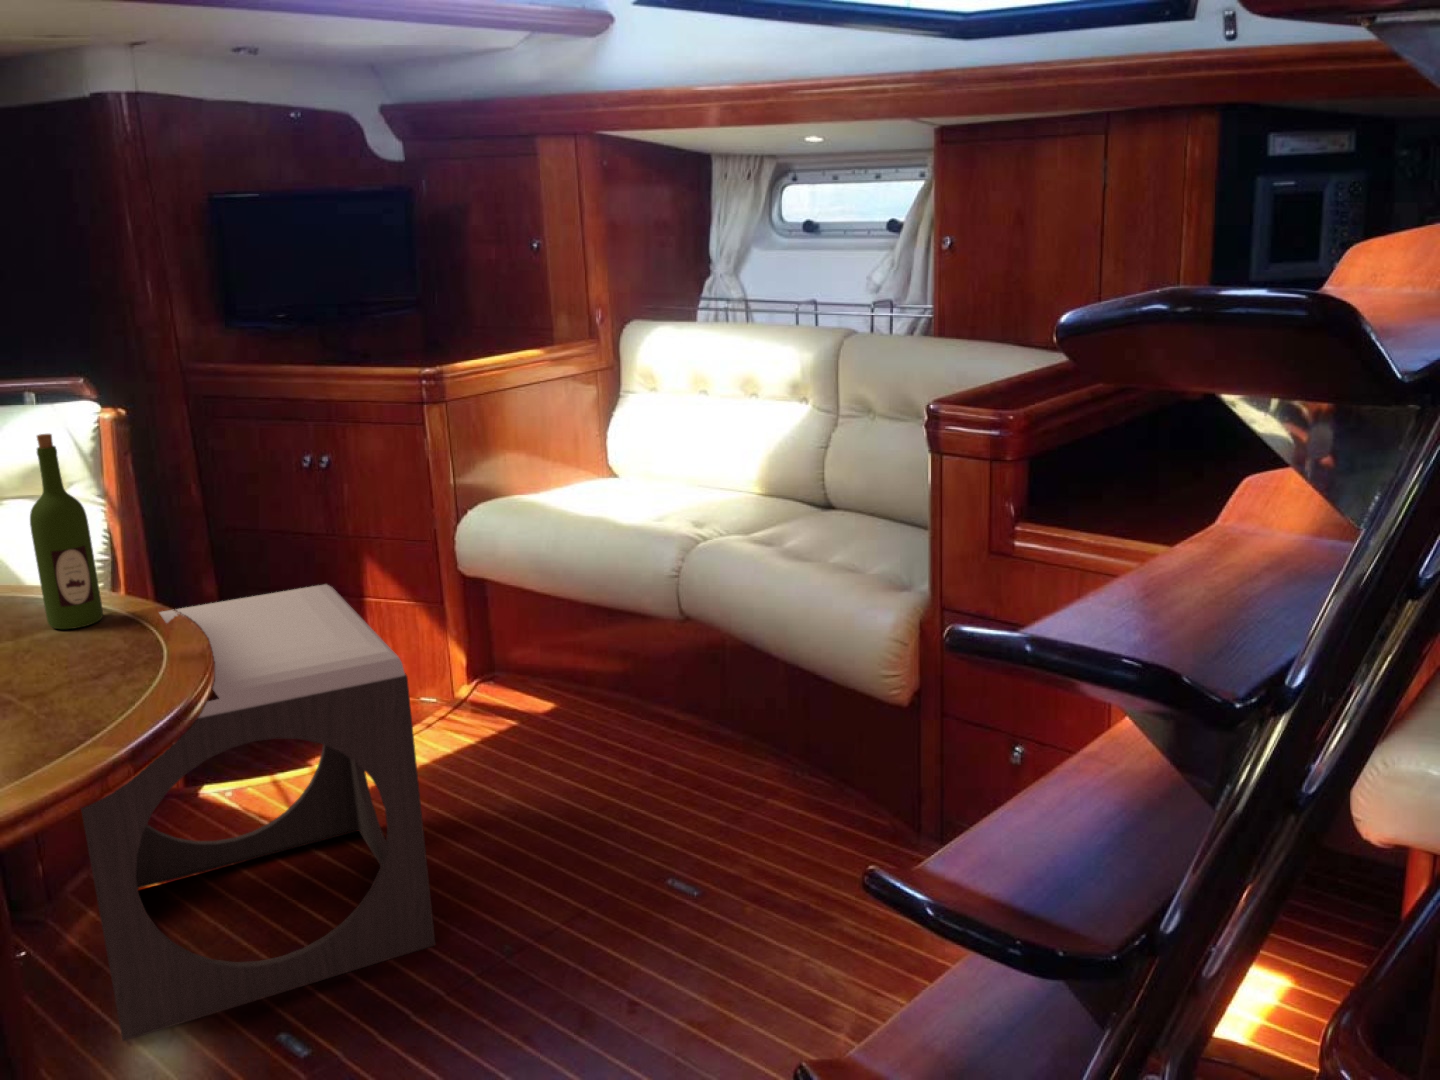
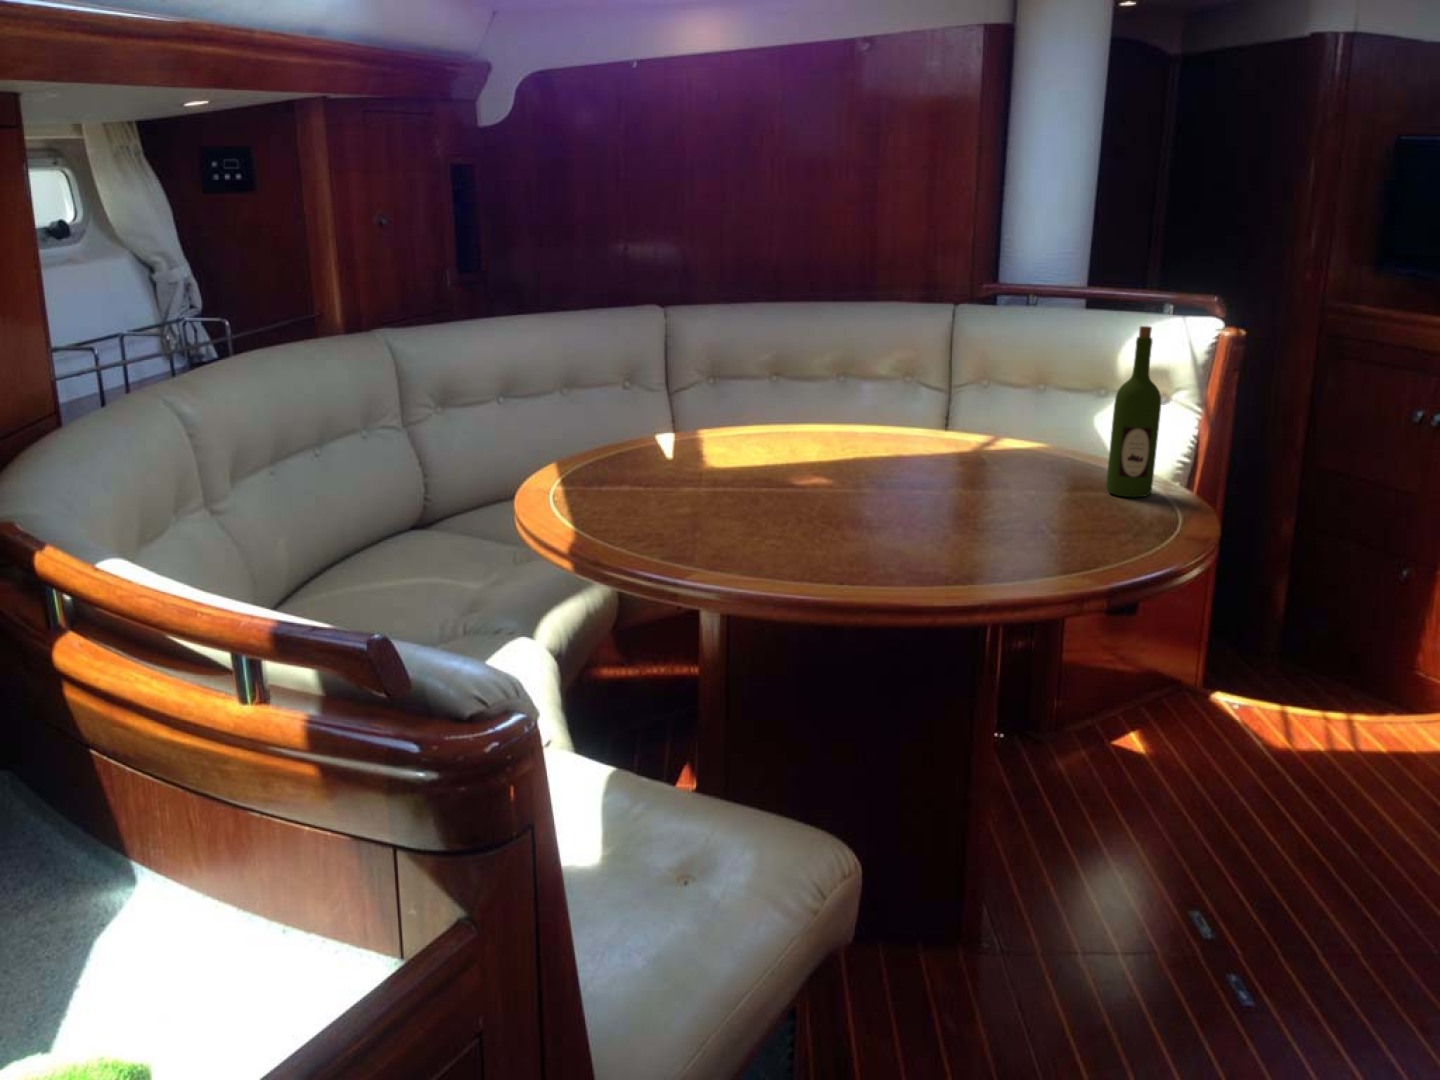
footstool: present [81,584,436,1041] -> none [1069,506,1425,914]

